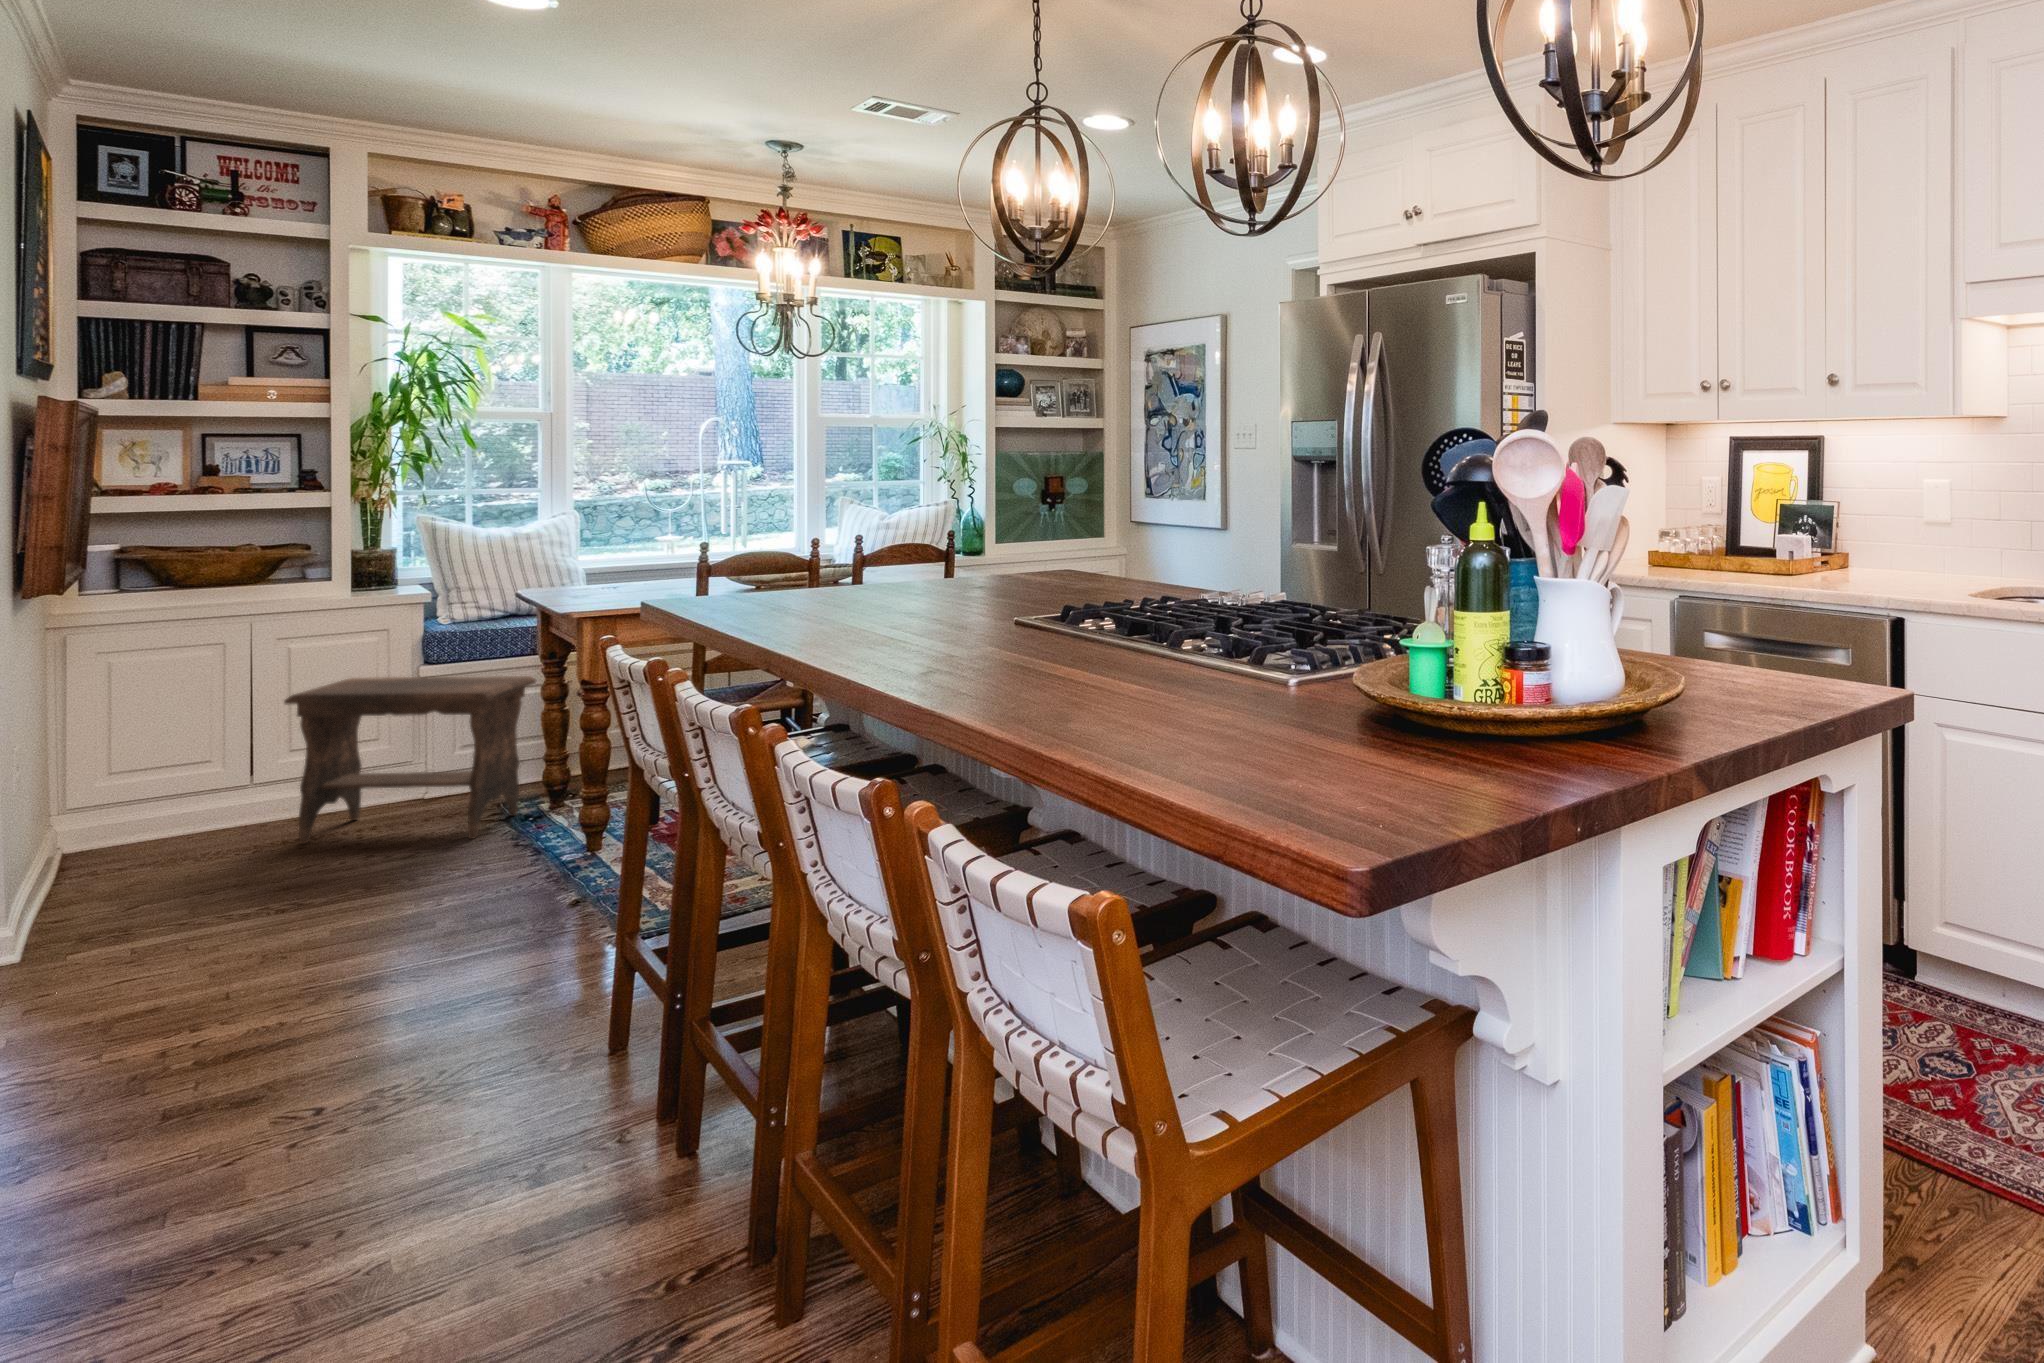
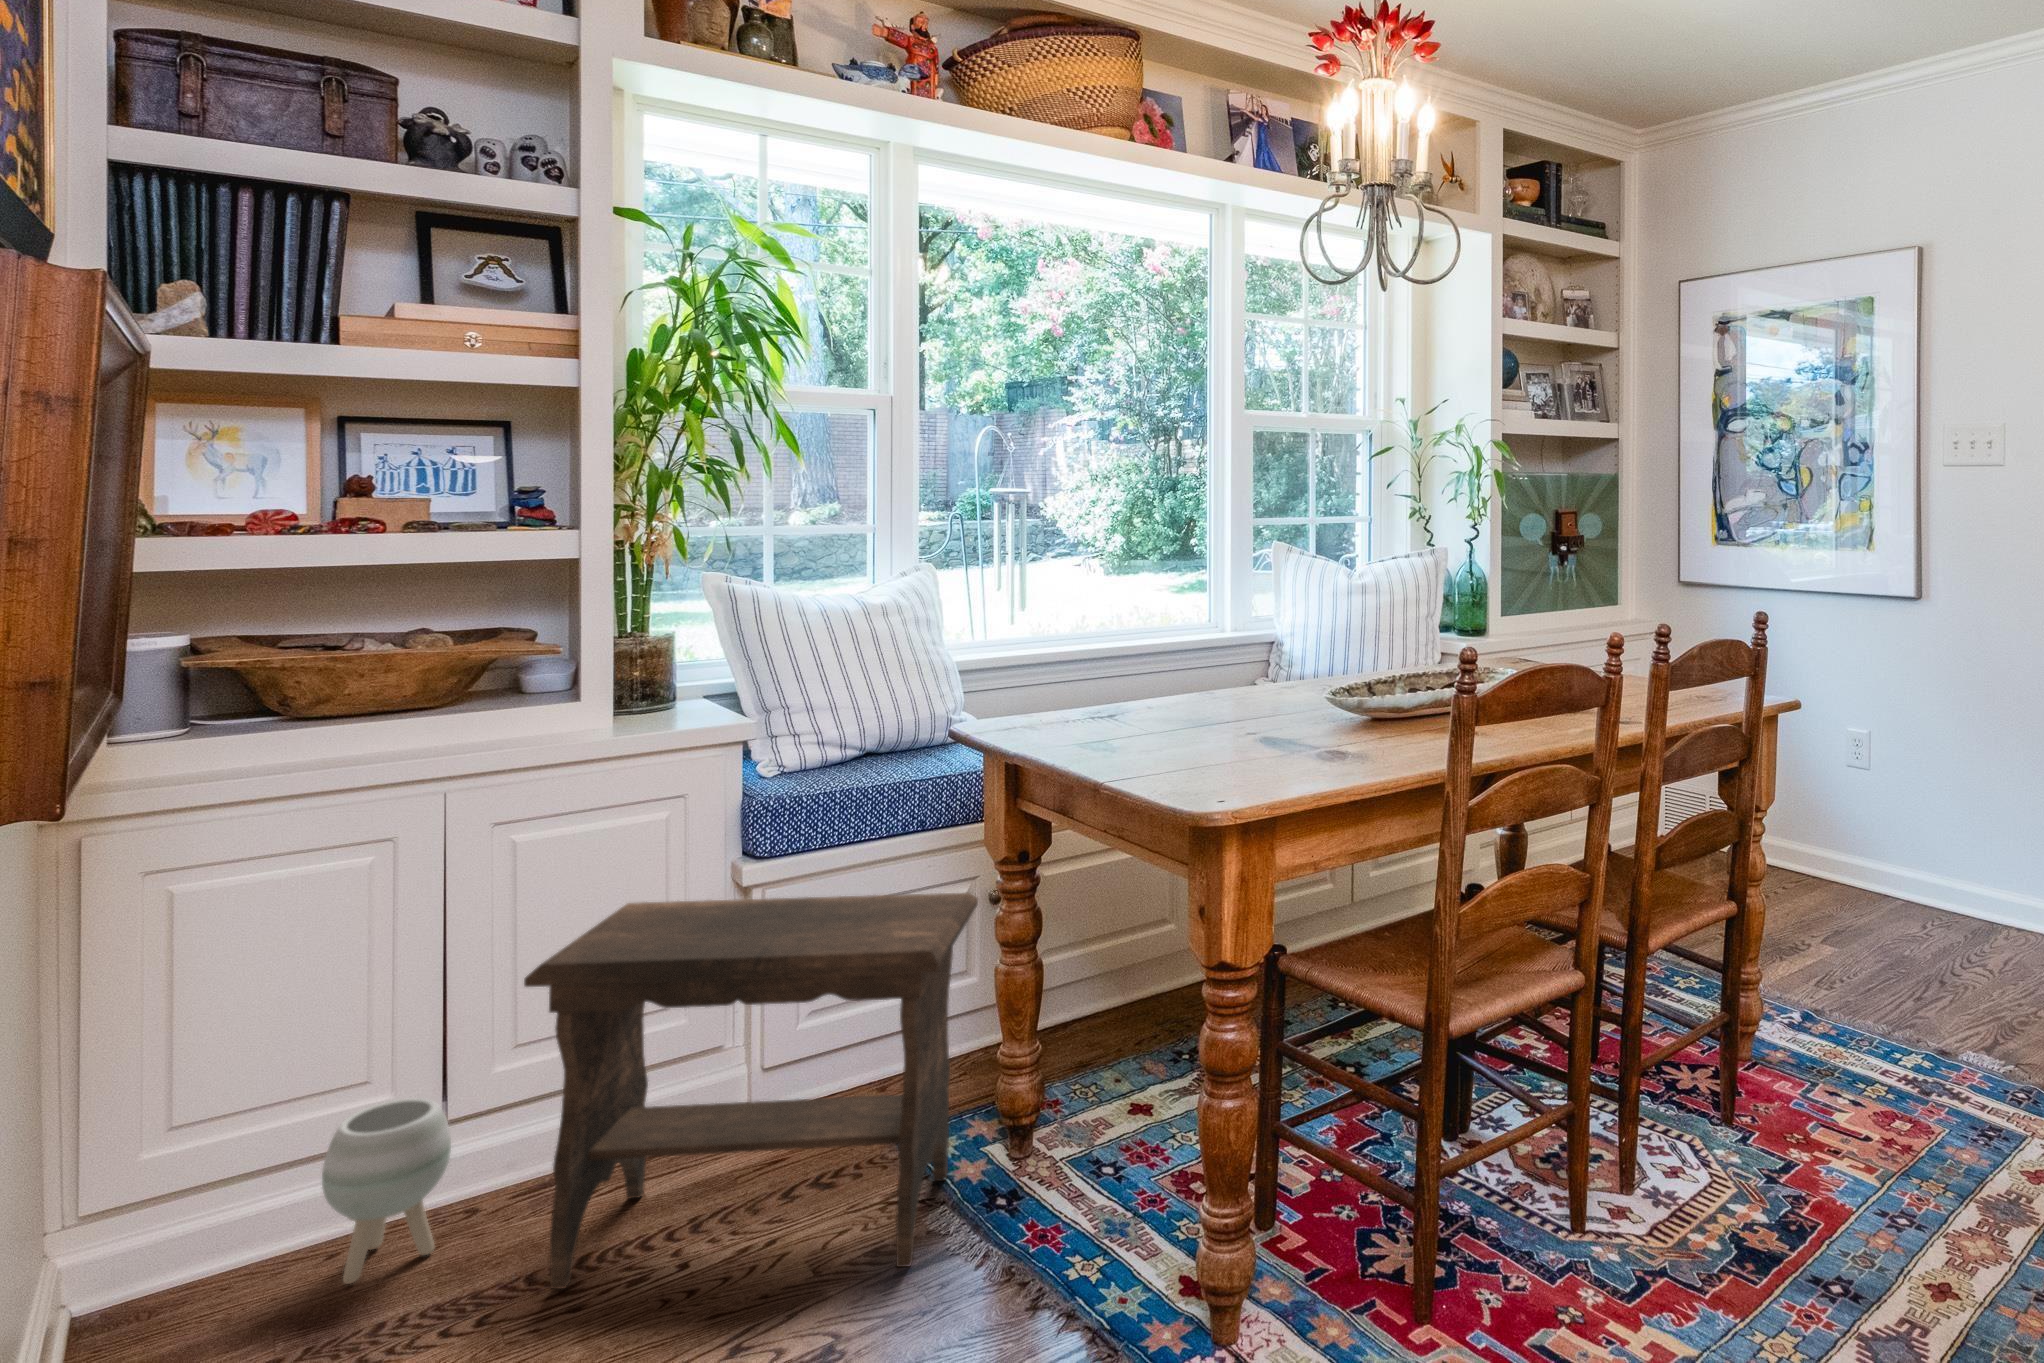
planter: none [191,765,256,842] -> present [322,1098,451,1284]

